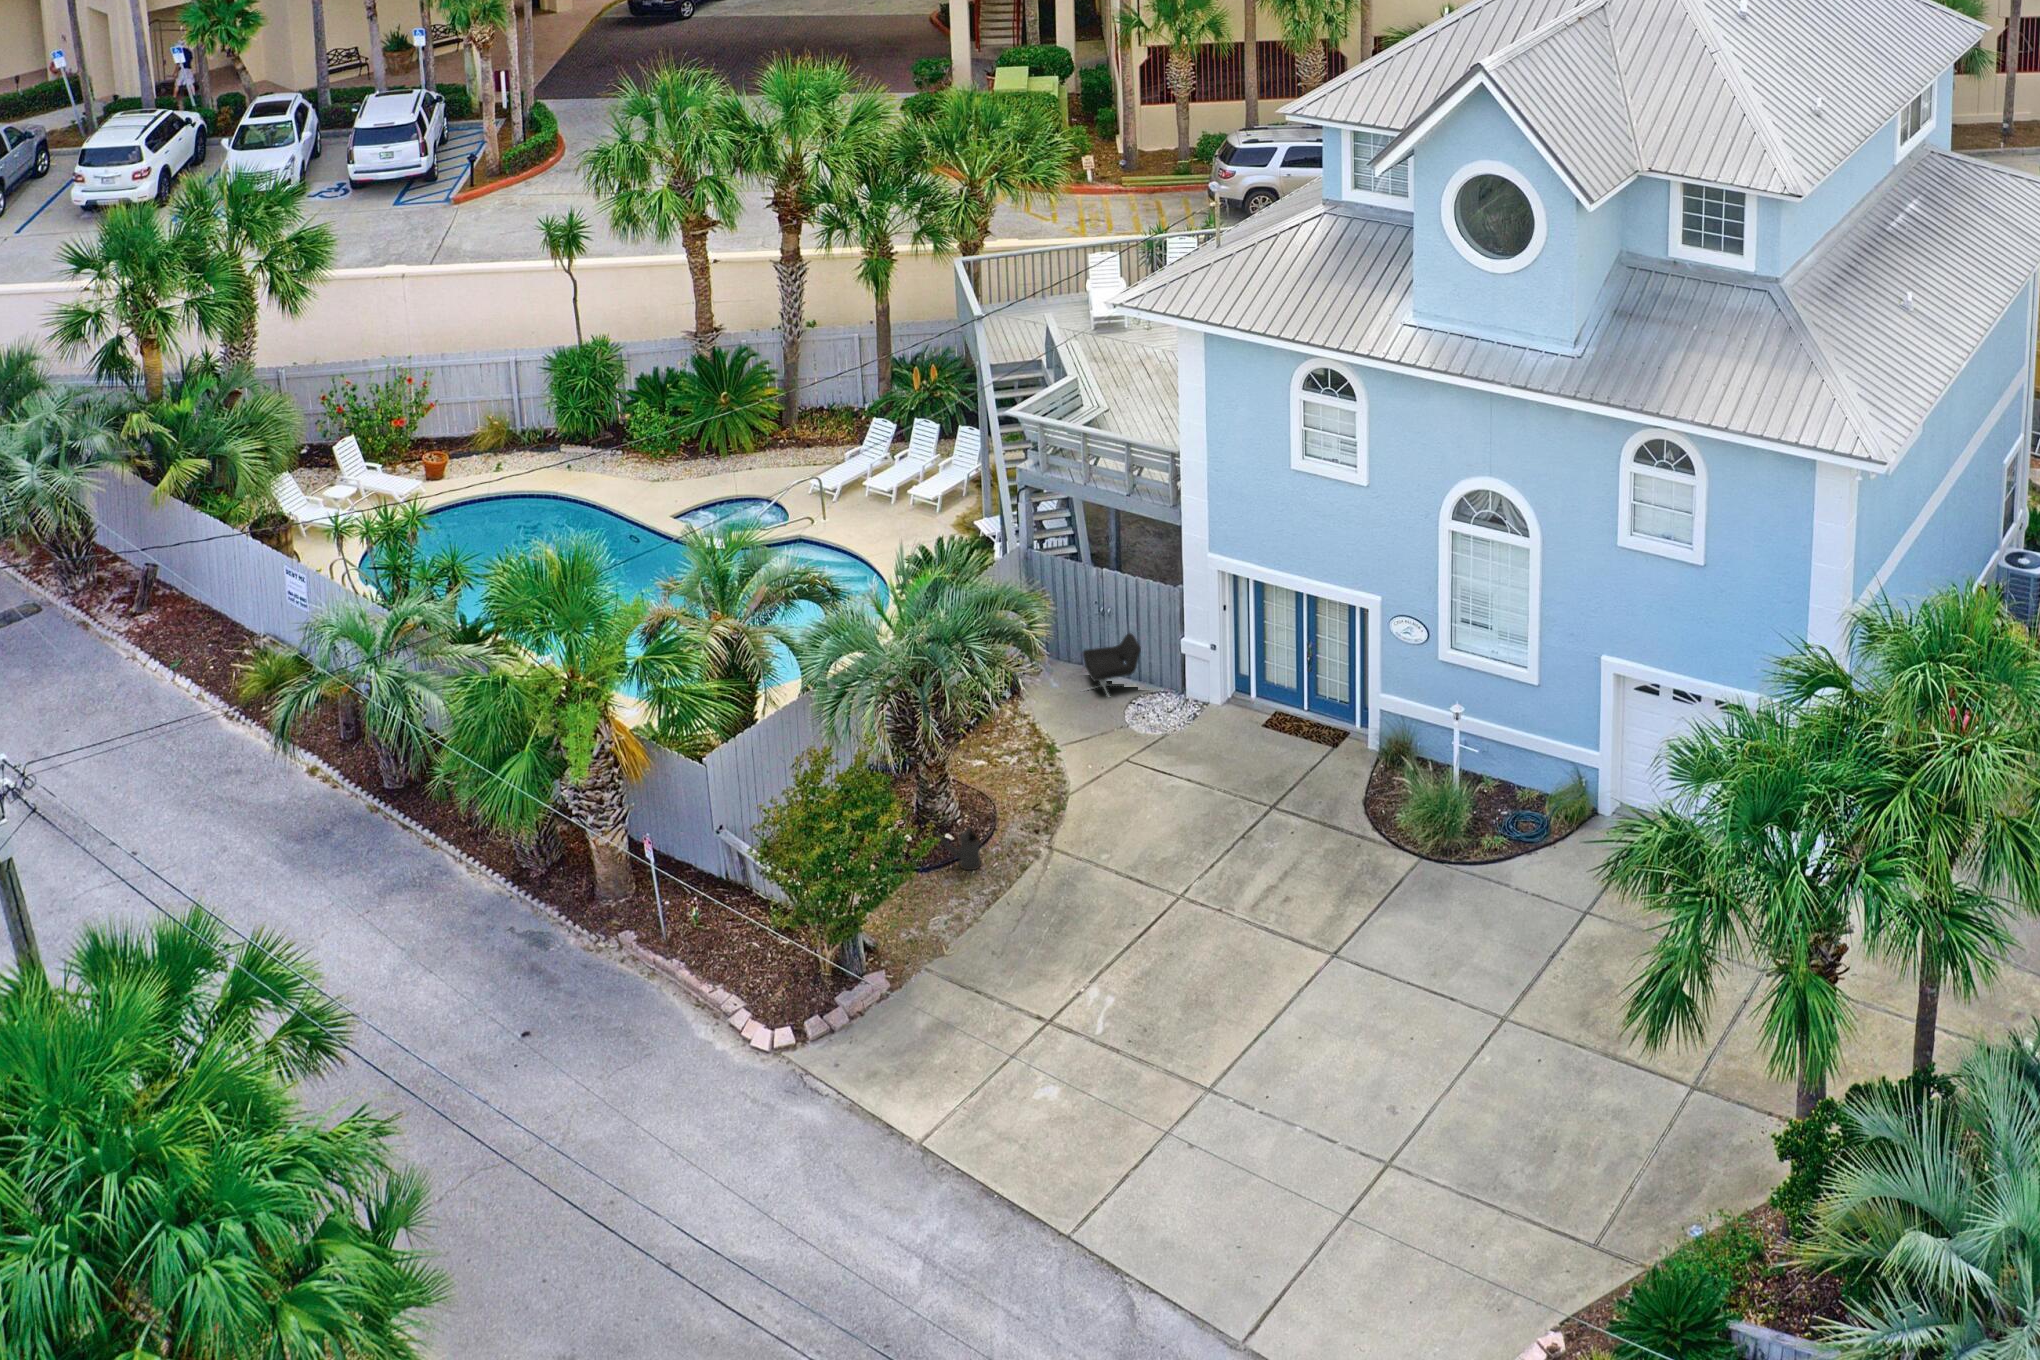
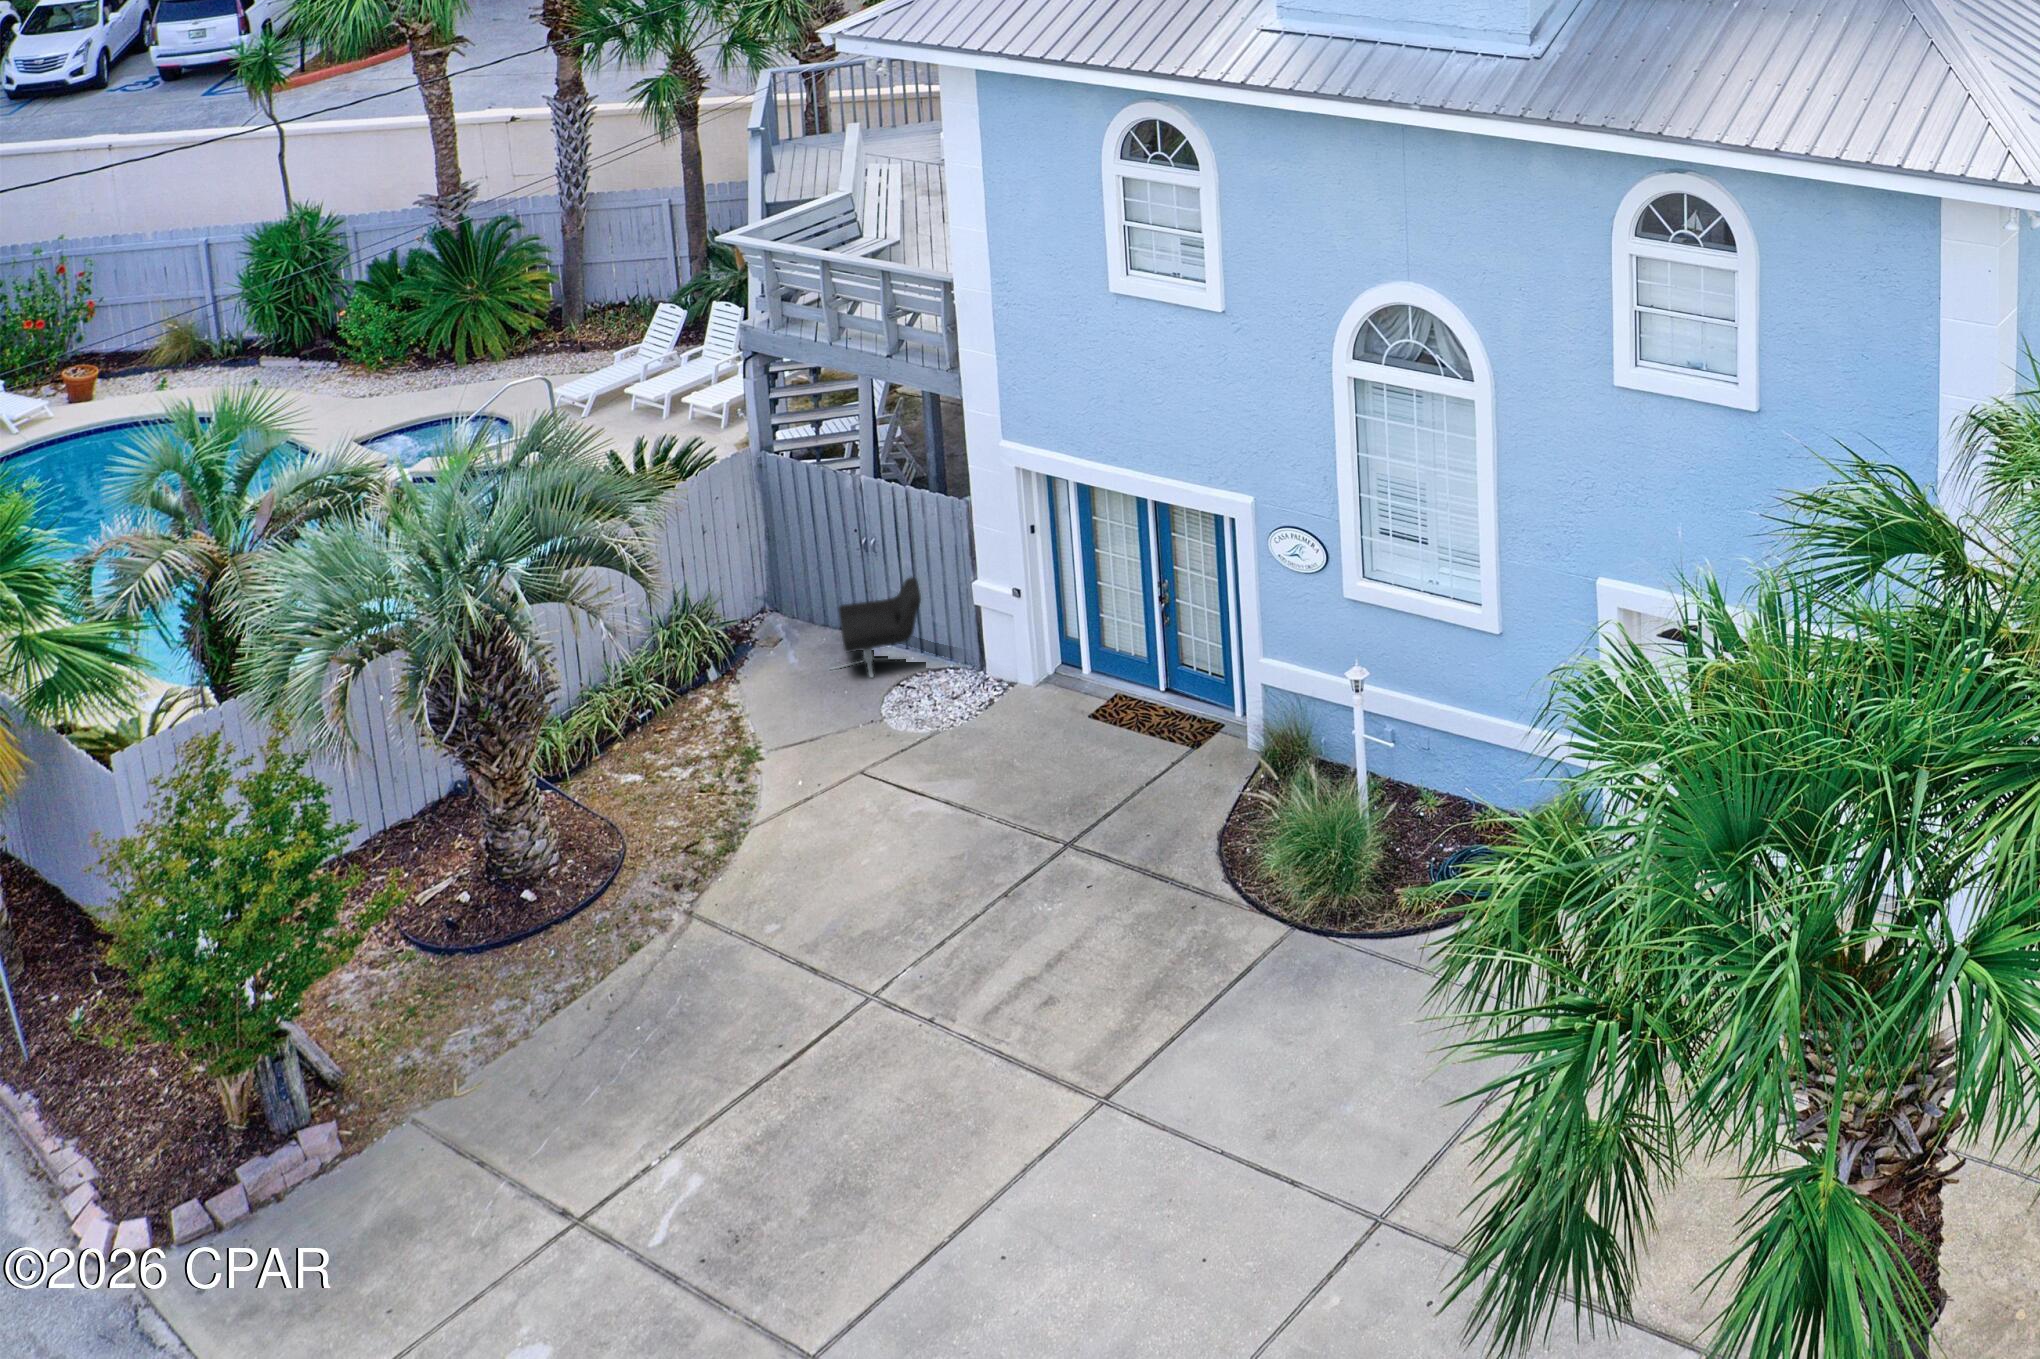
watering can: present [935,826,981,870] -> none [458,890,550,966]

